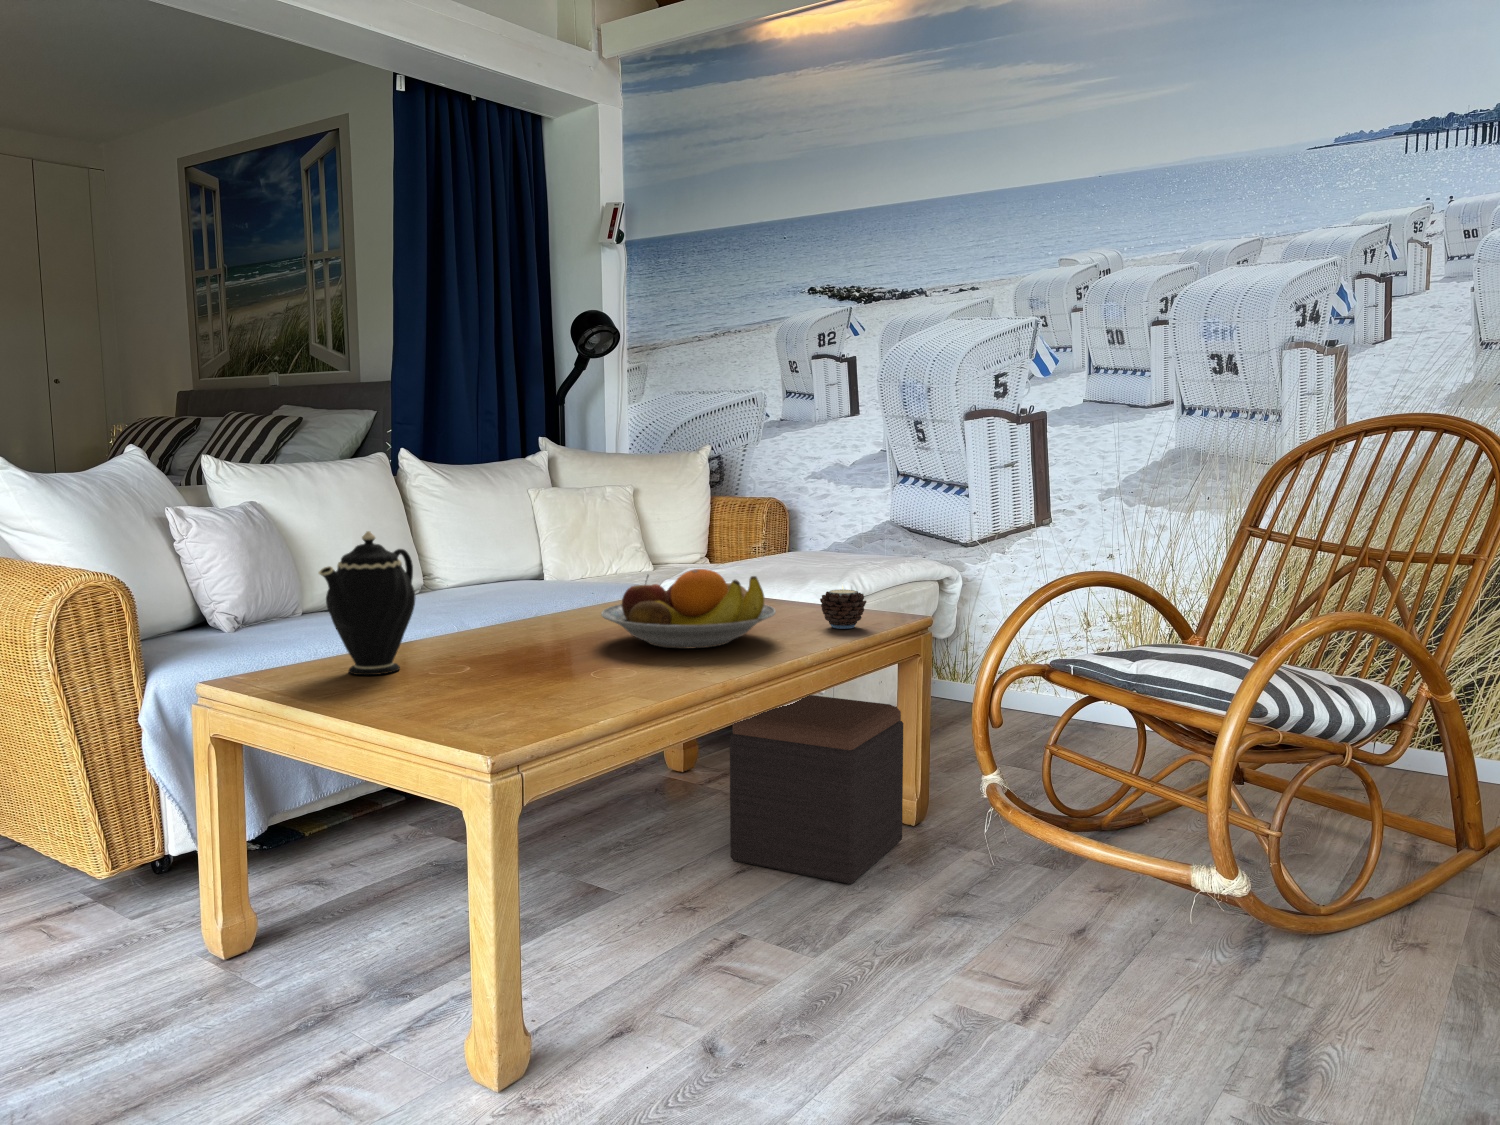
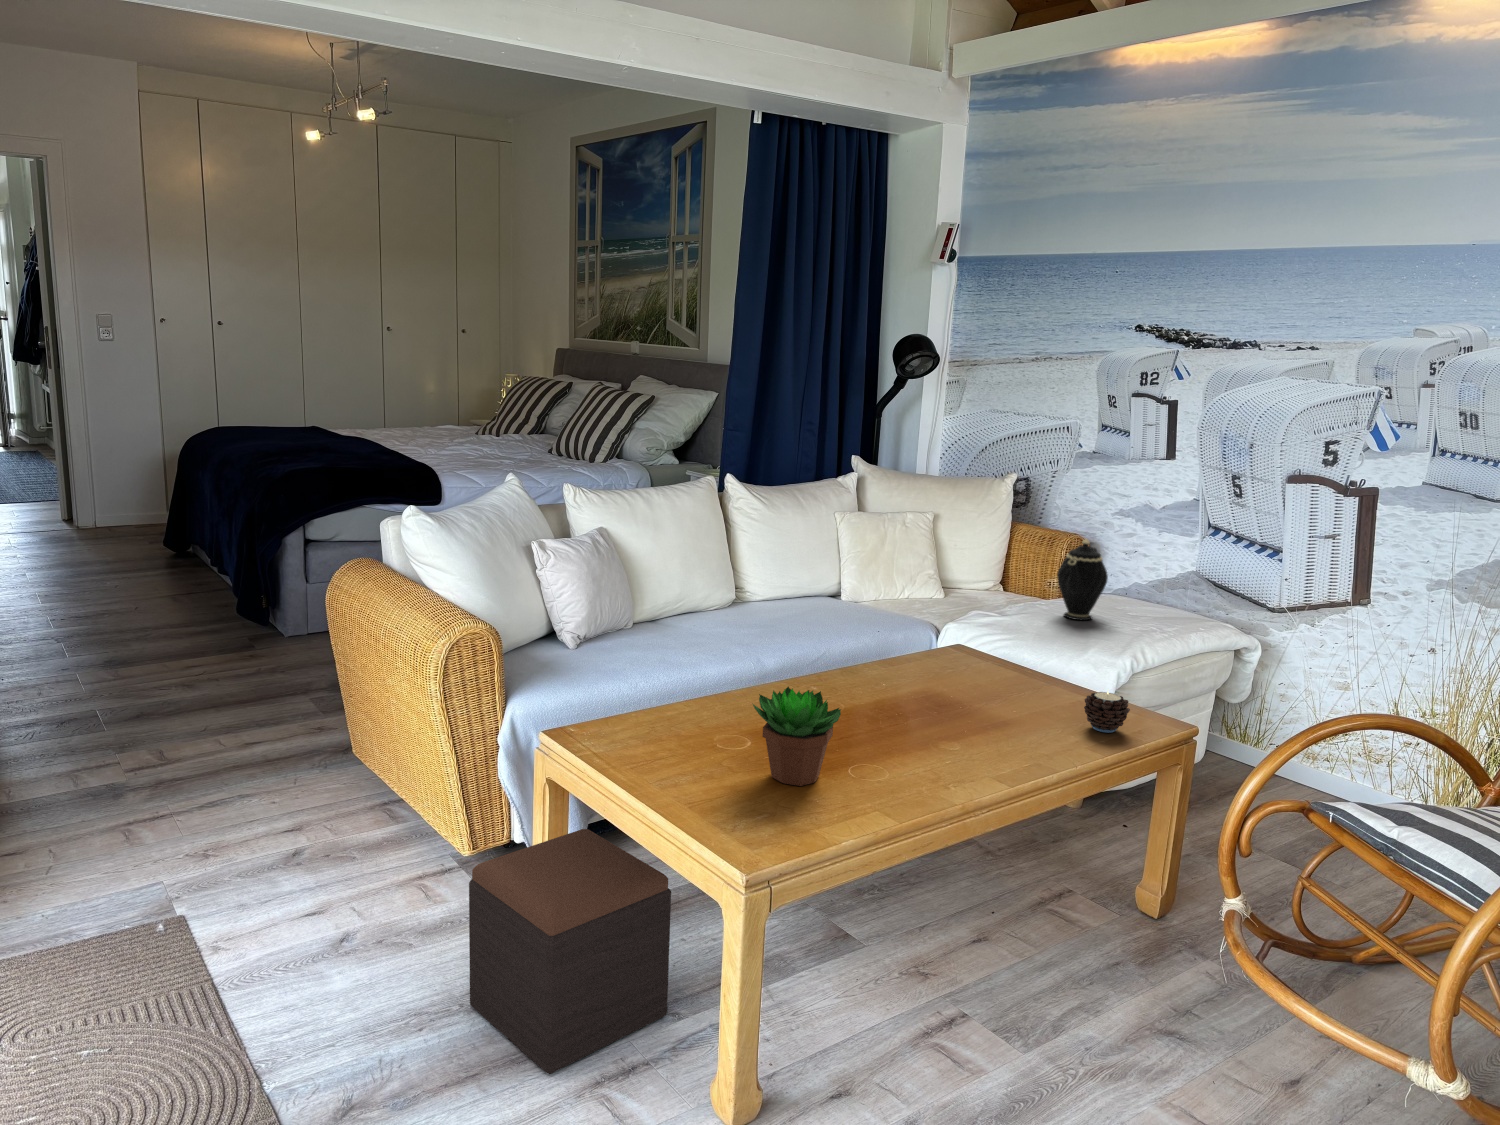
teapot: present [319,531,415,675] -> present [1057,539,1108,620]
fruit bowl: present [601,569,776,649] -> none [874,662,1036,743]
succulent plant: none [468,583,572,692] -> present [753,687,841,786]
footstool: present [730,695,903,884] -> present [469,829,671,1074]

